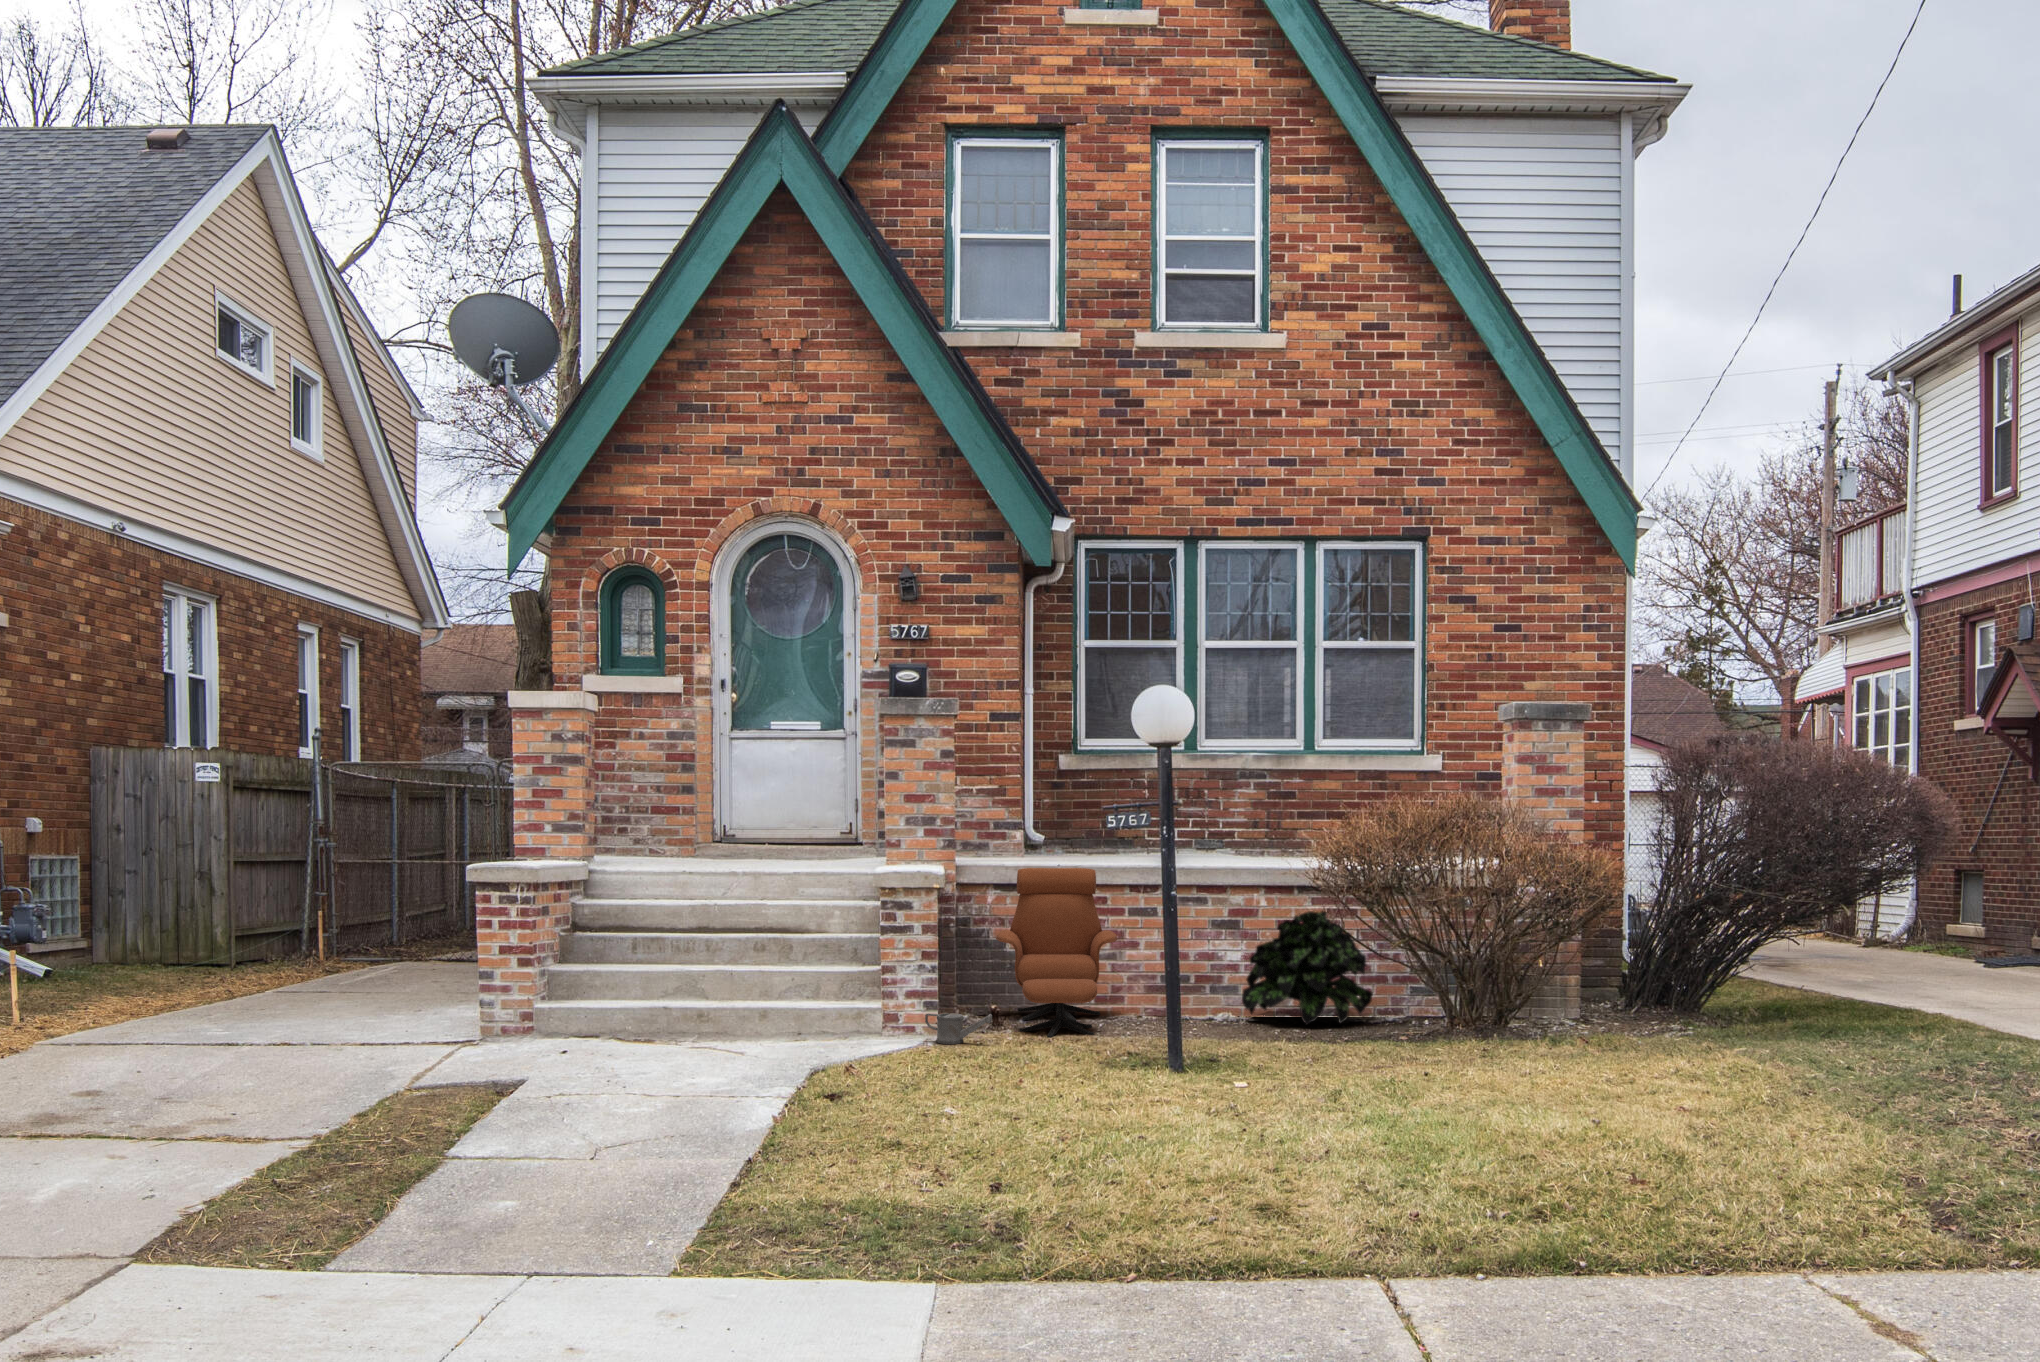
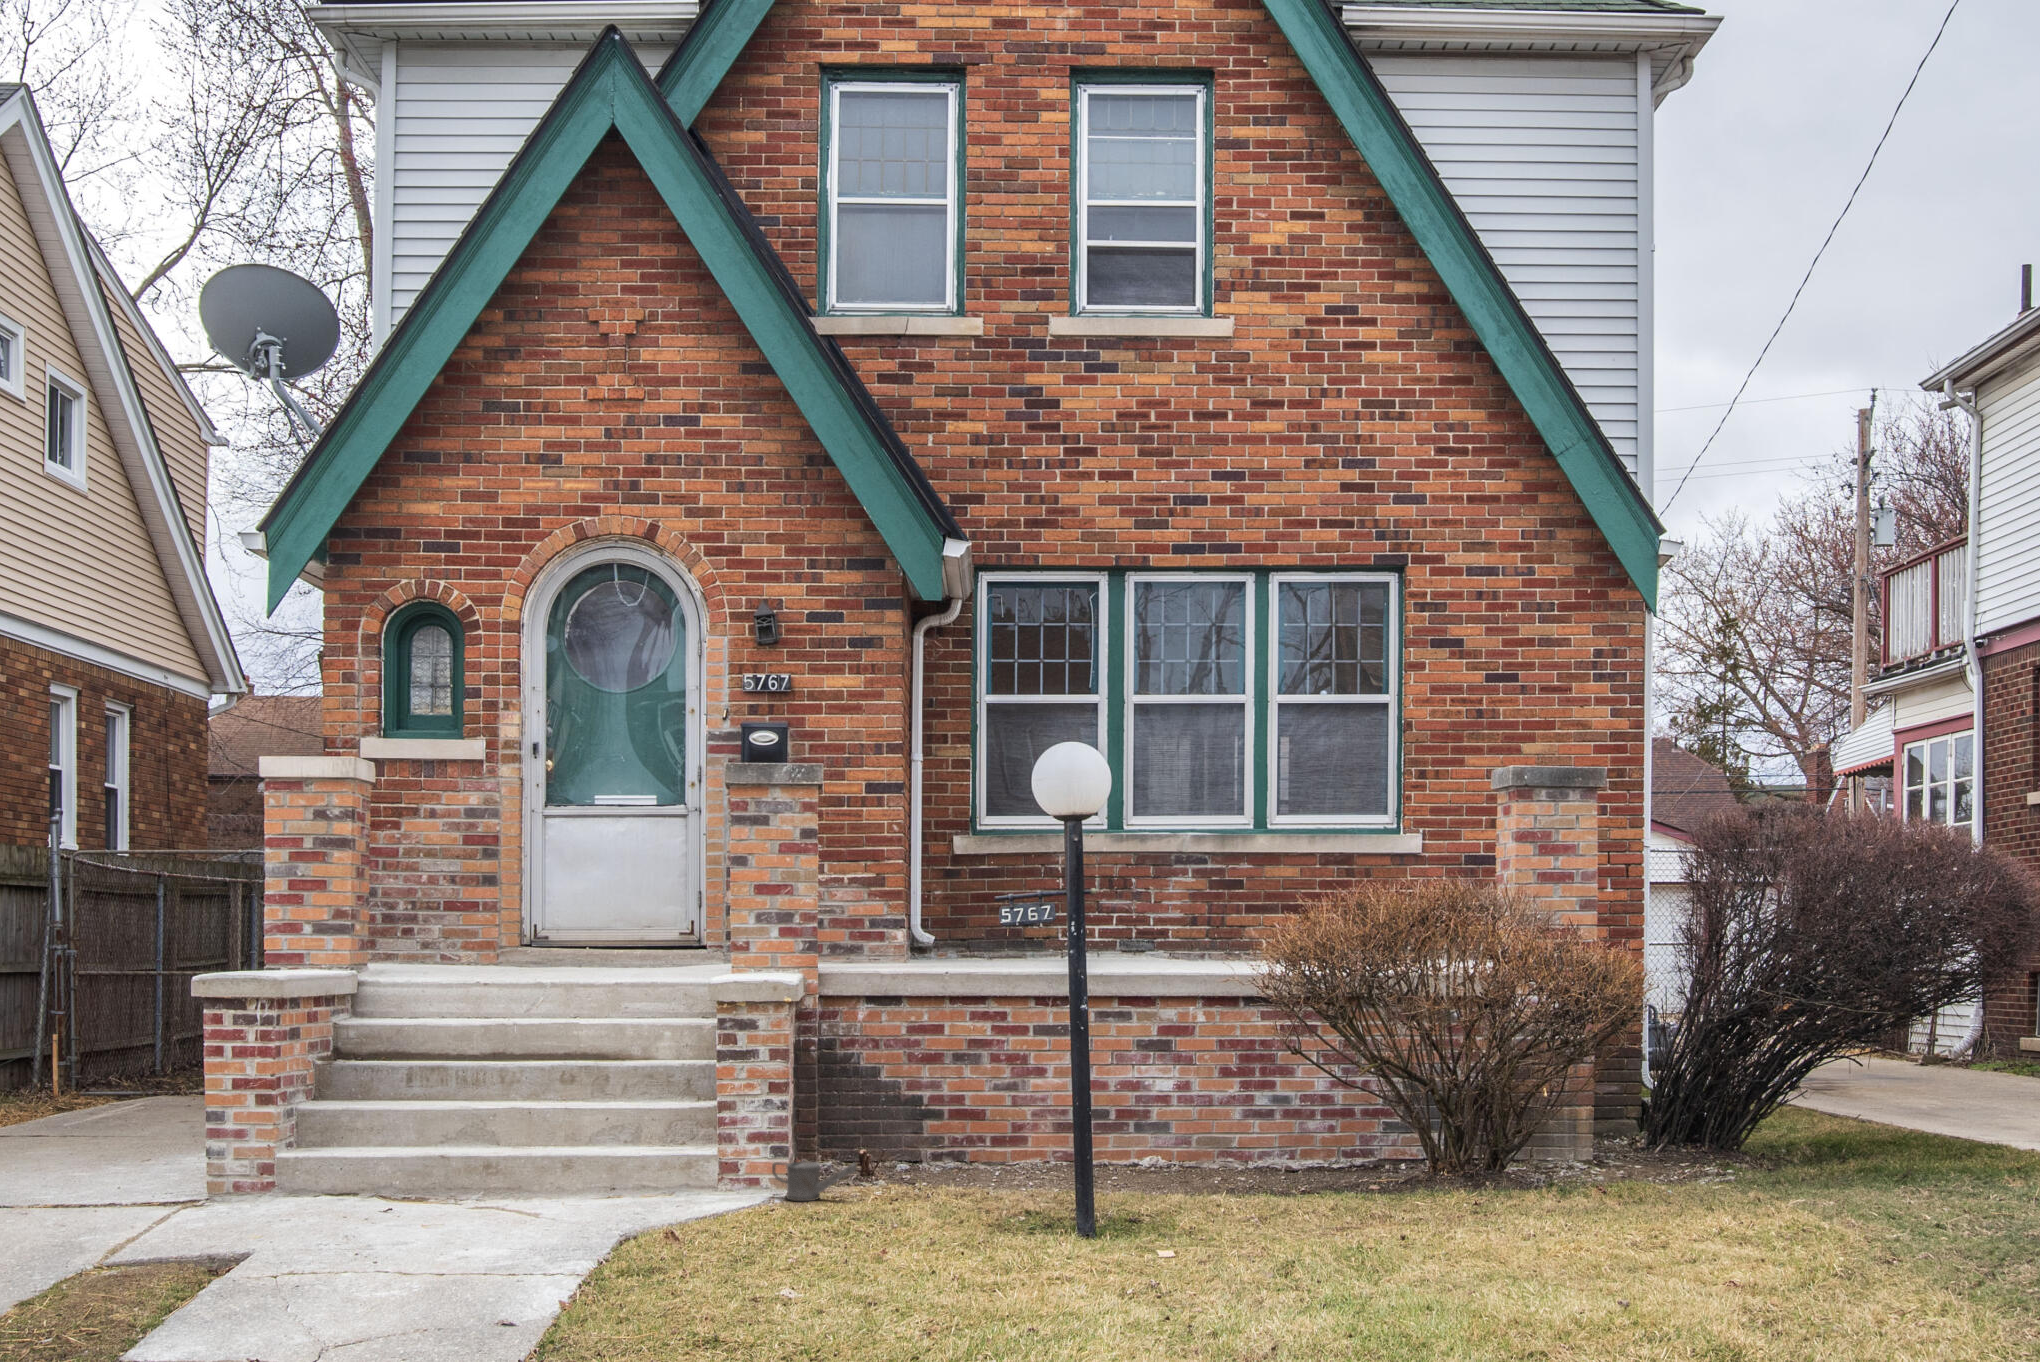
lounge chair: present [996,868,1117,1038] -> none [867,975,1020,1193]
potted plant: present [1242,911,1373,1025] -> none [1175,1027,1340,1173]

